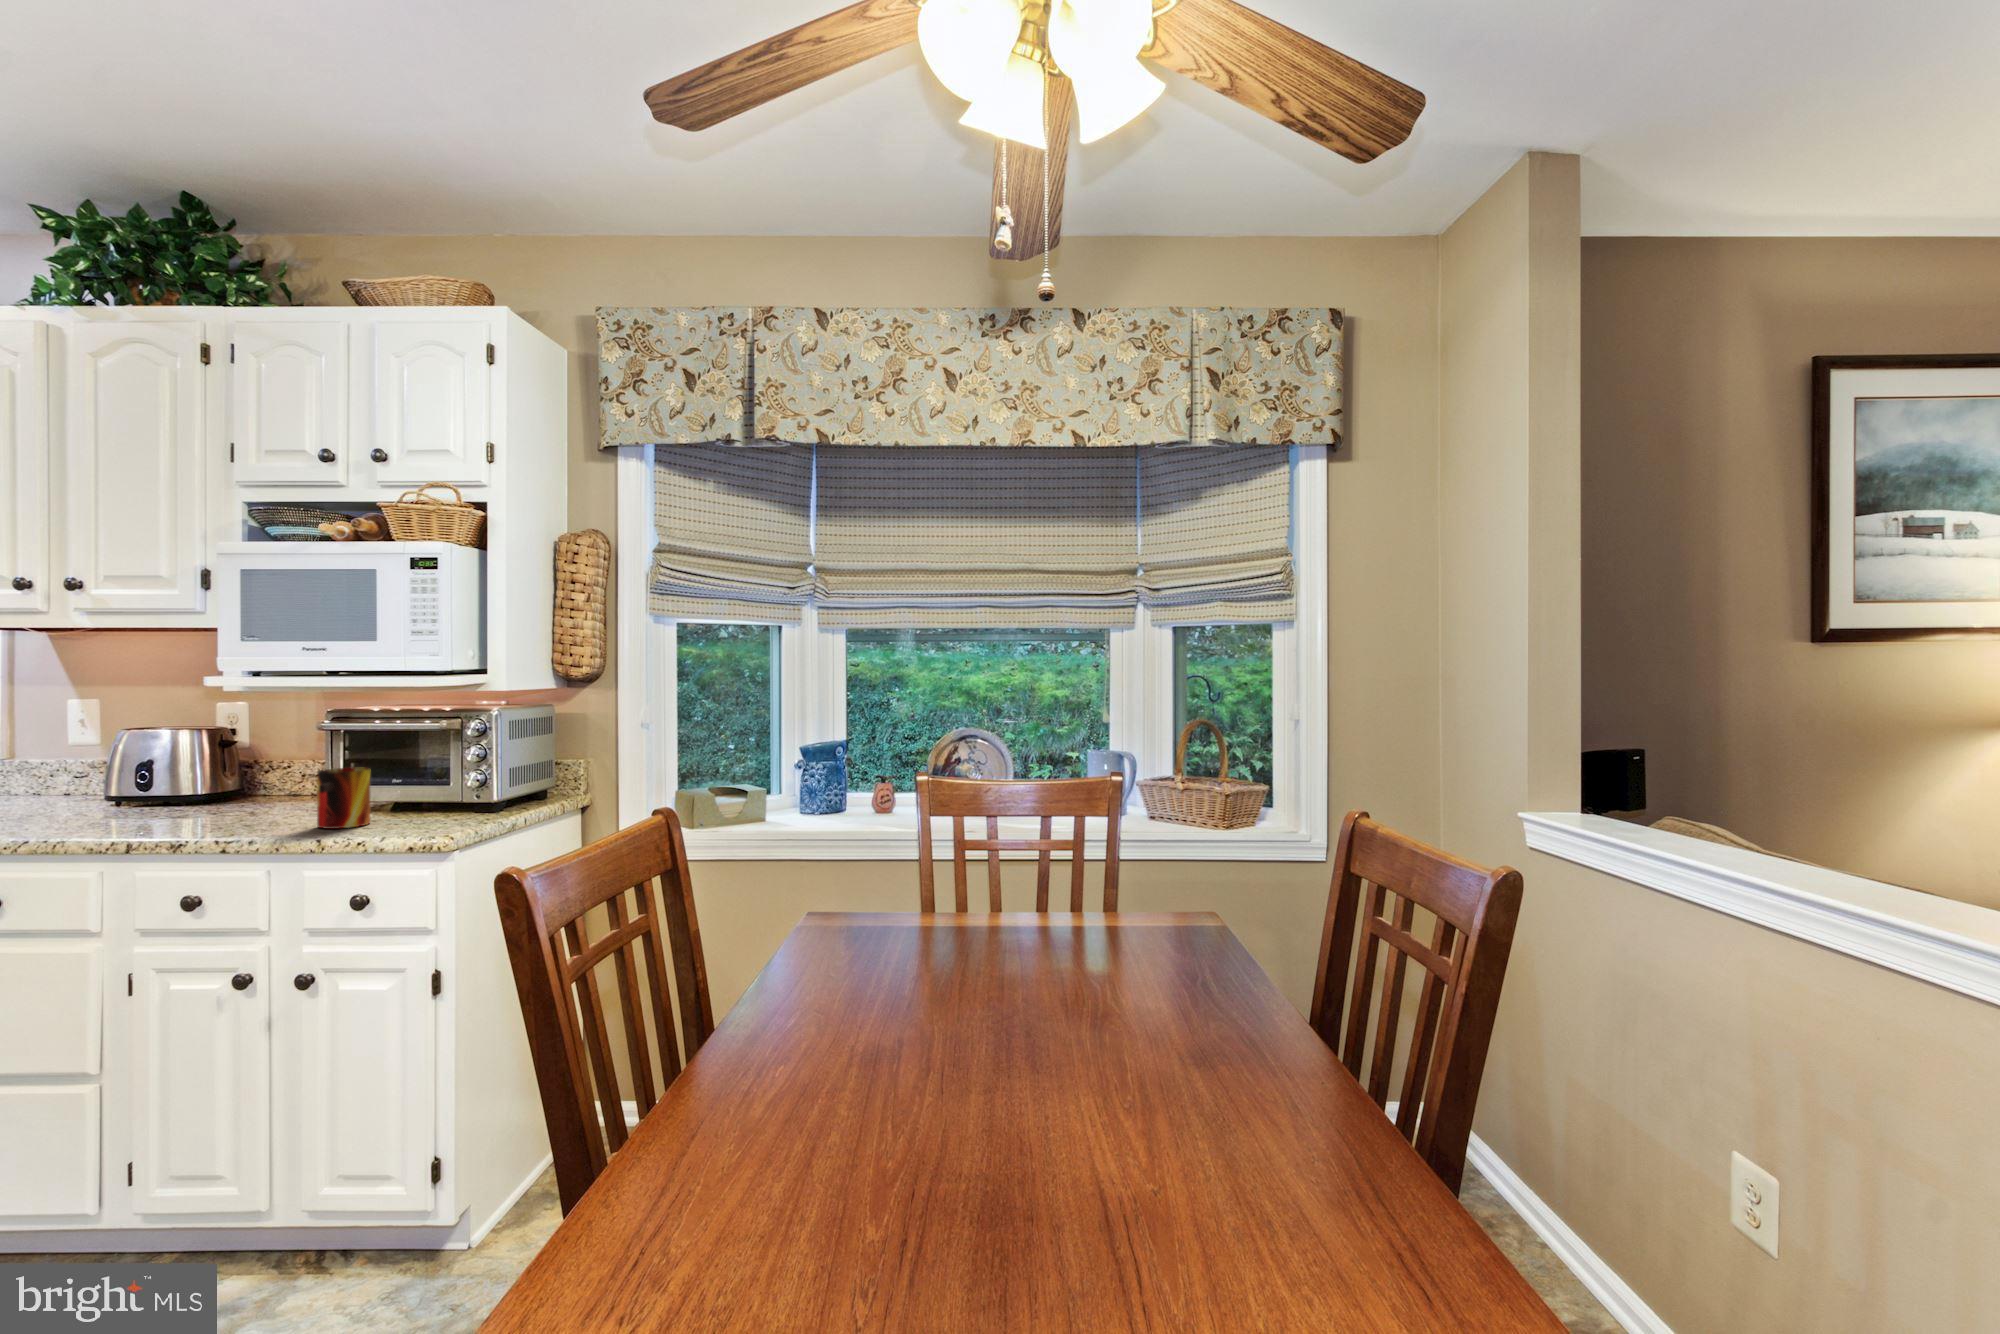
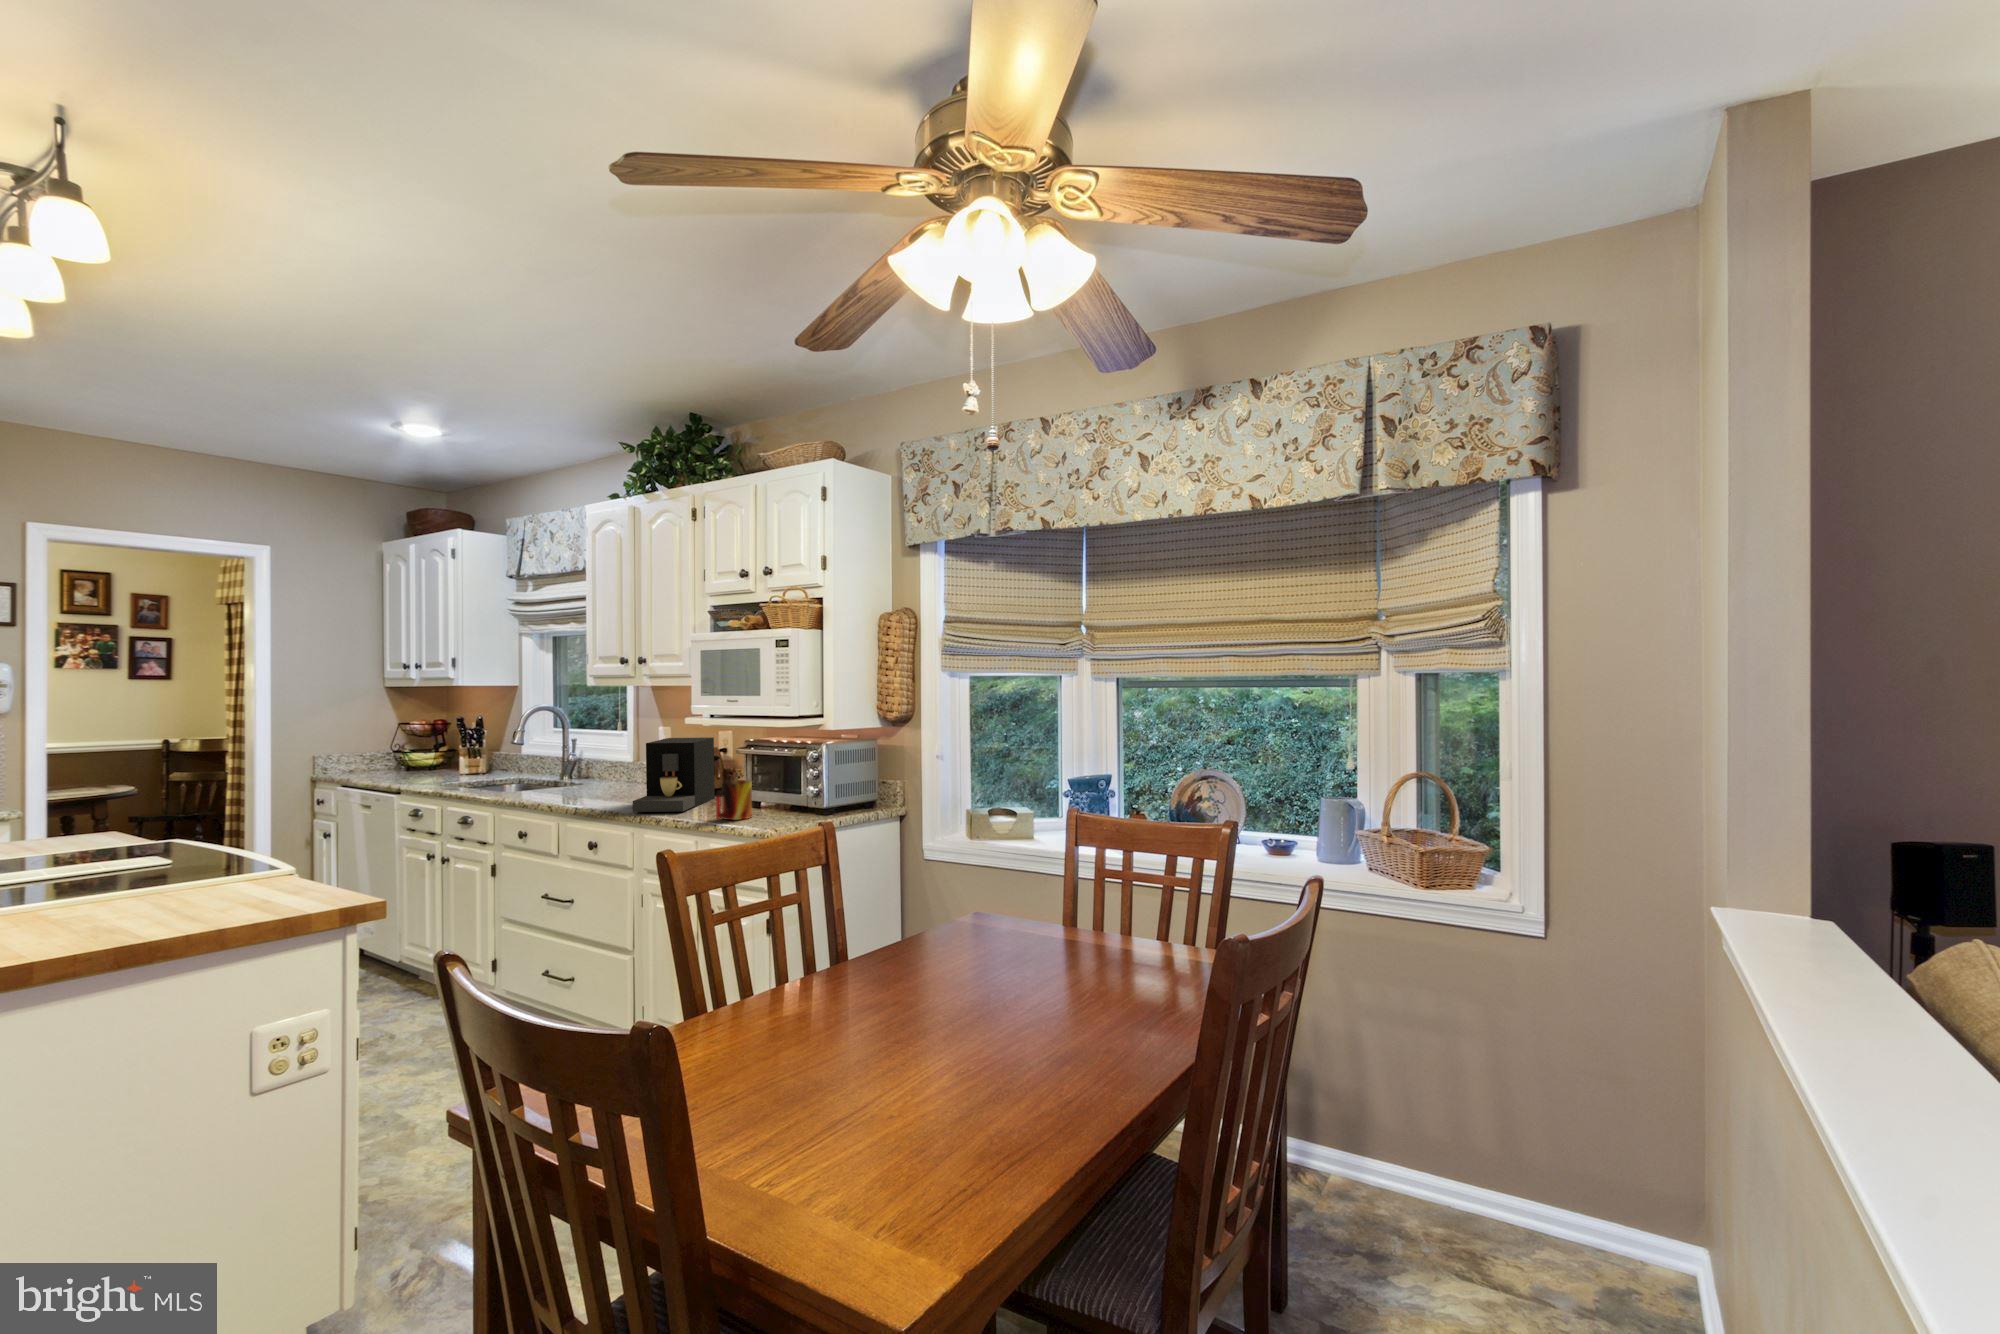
coffee maker: none [106,711,232,833] -> present [633,737,715,812]

